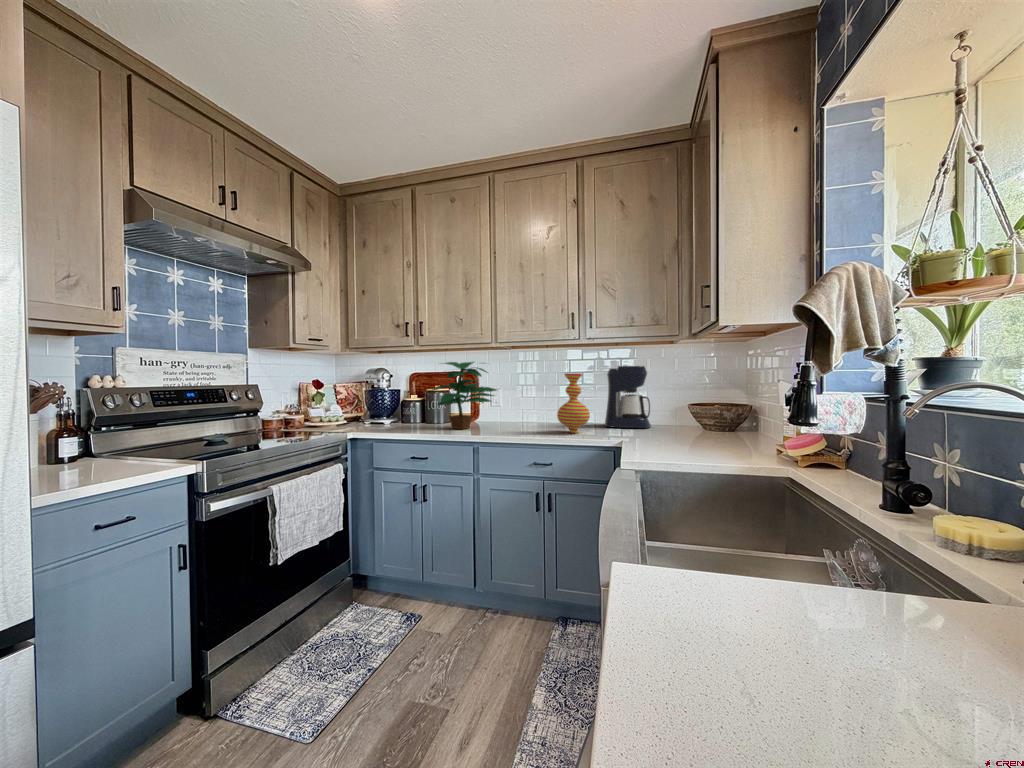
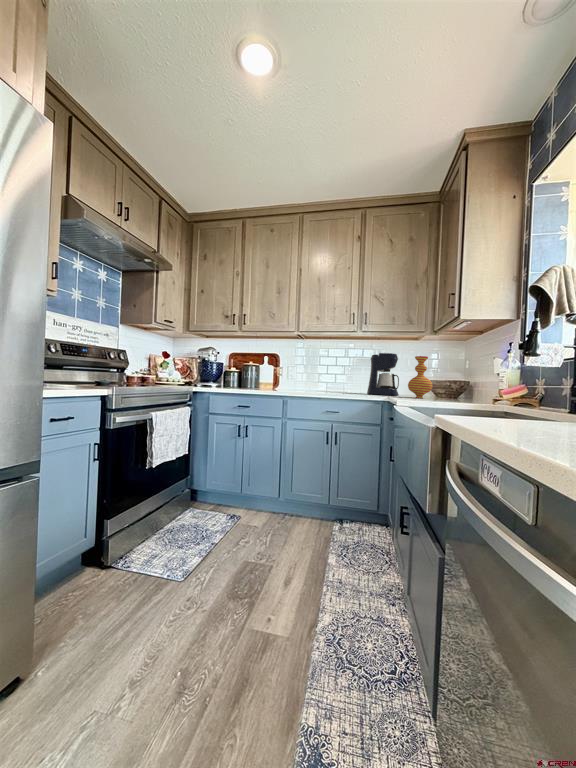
potted plant: present [431,362,497,429] -> none [252,344,296,390]
vase: present [557,373,590,433] -> present [408,356,432,398]

